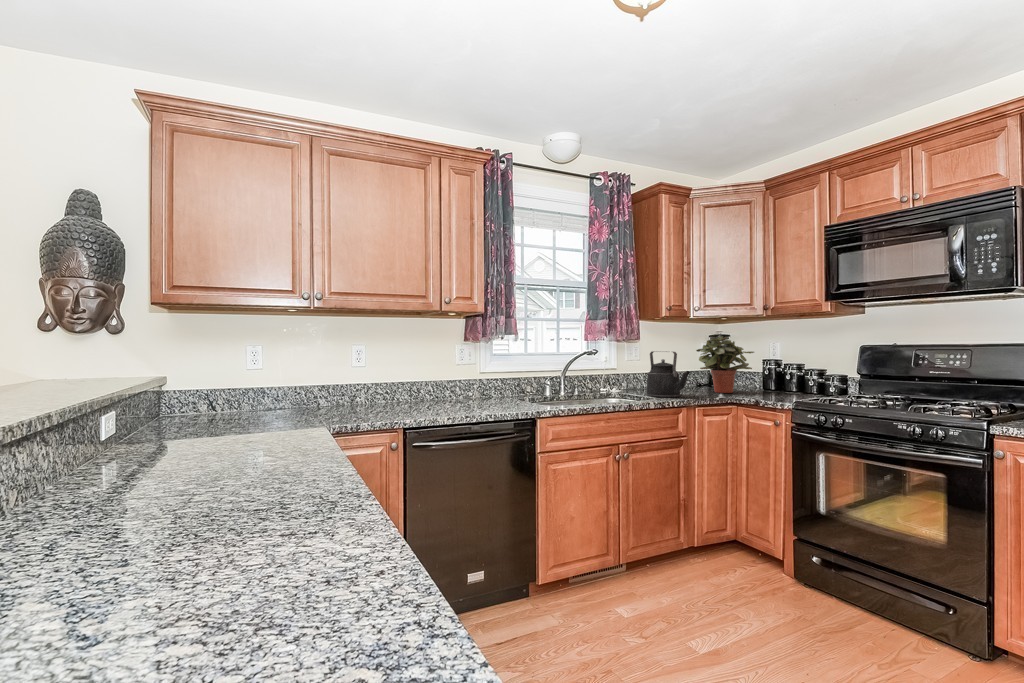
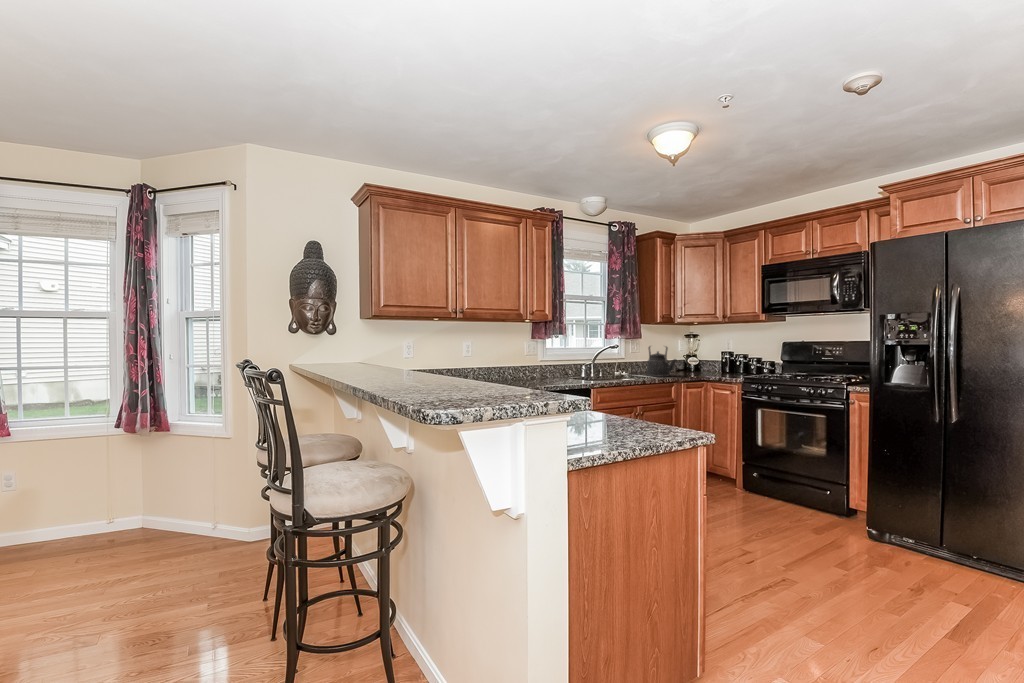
potted plant: present [696,336,754,393] -> none [677,335,717,374]

